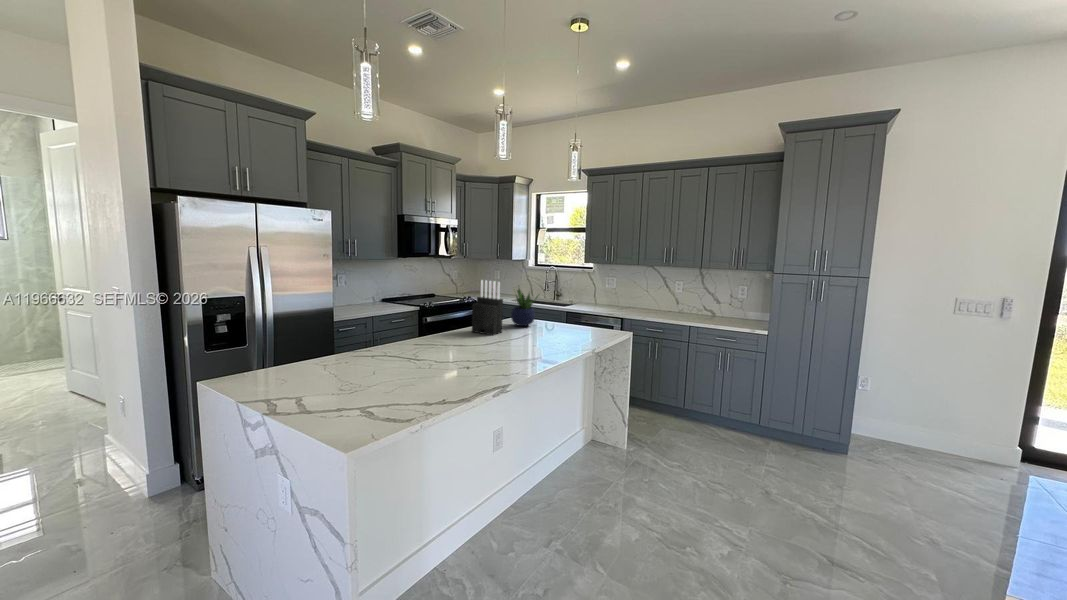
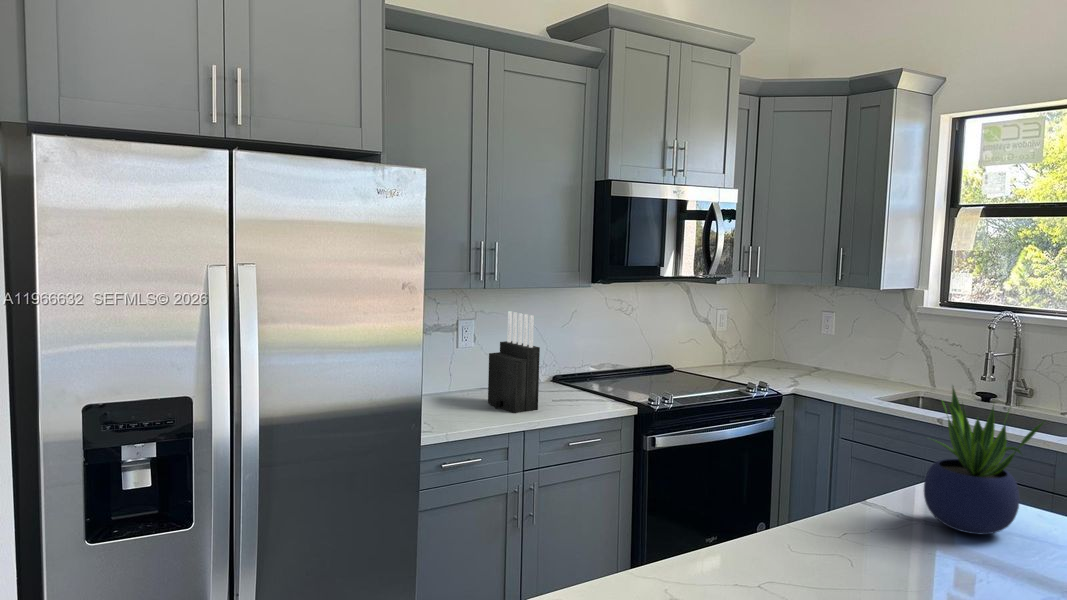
knife block: present [472,280,503,335] -> present [488,311,540,413]

